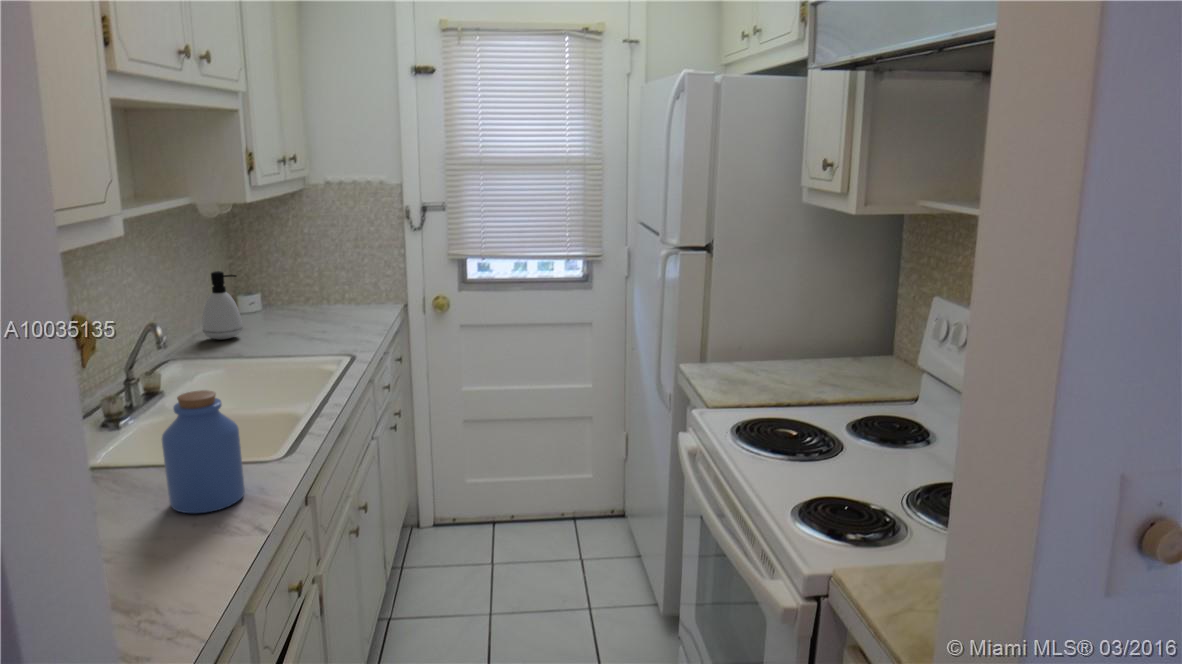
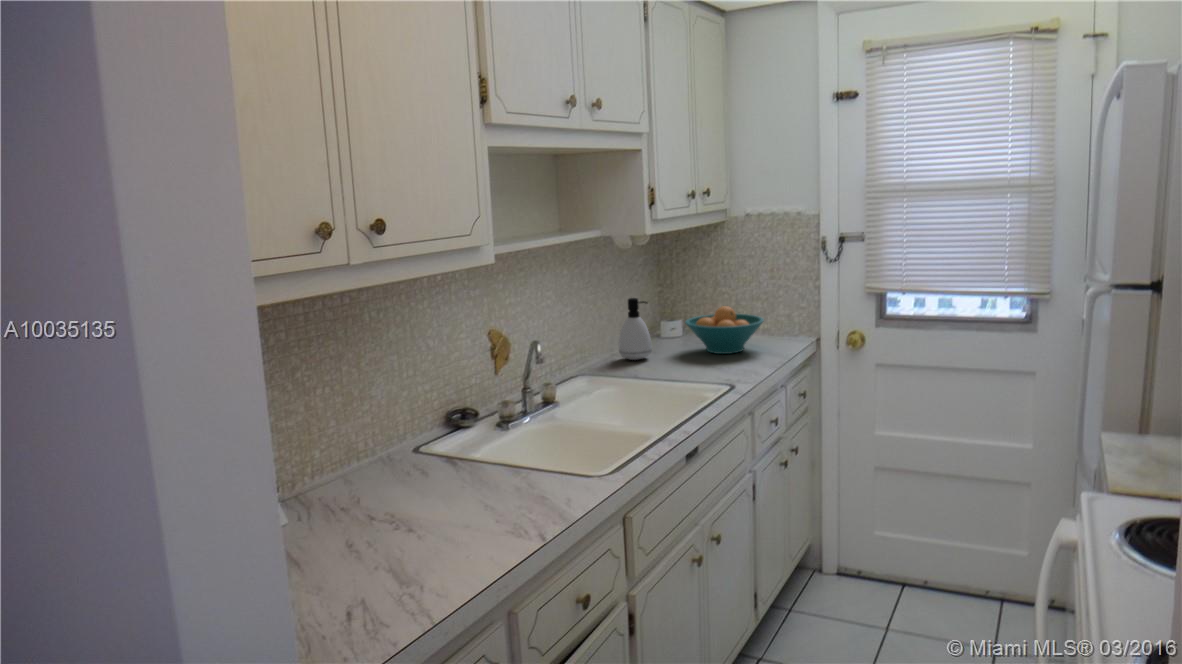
fruit bowl: none [275,276,360,326] -> present [685,306,764,354]
jar: present [162,390,245,513] -> none [494,401,559,508]

